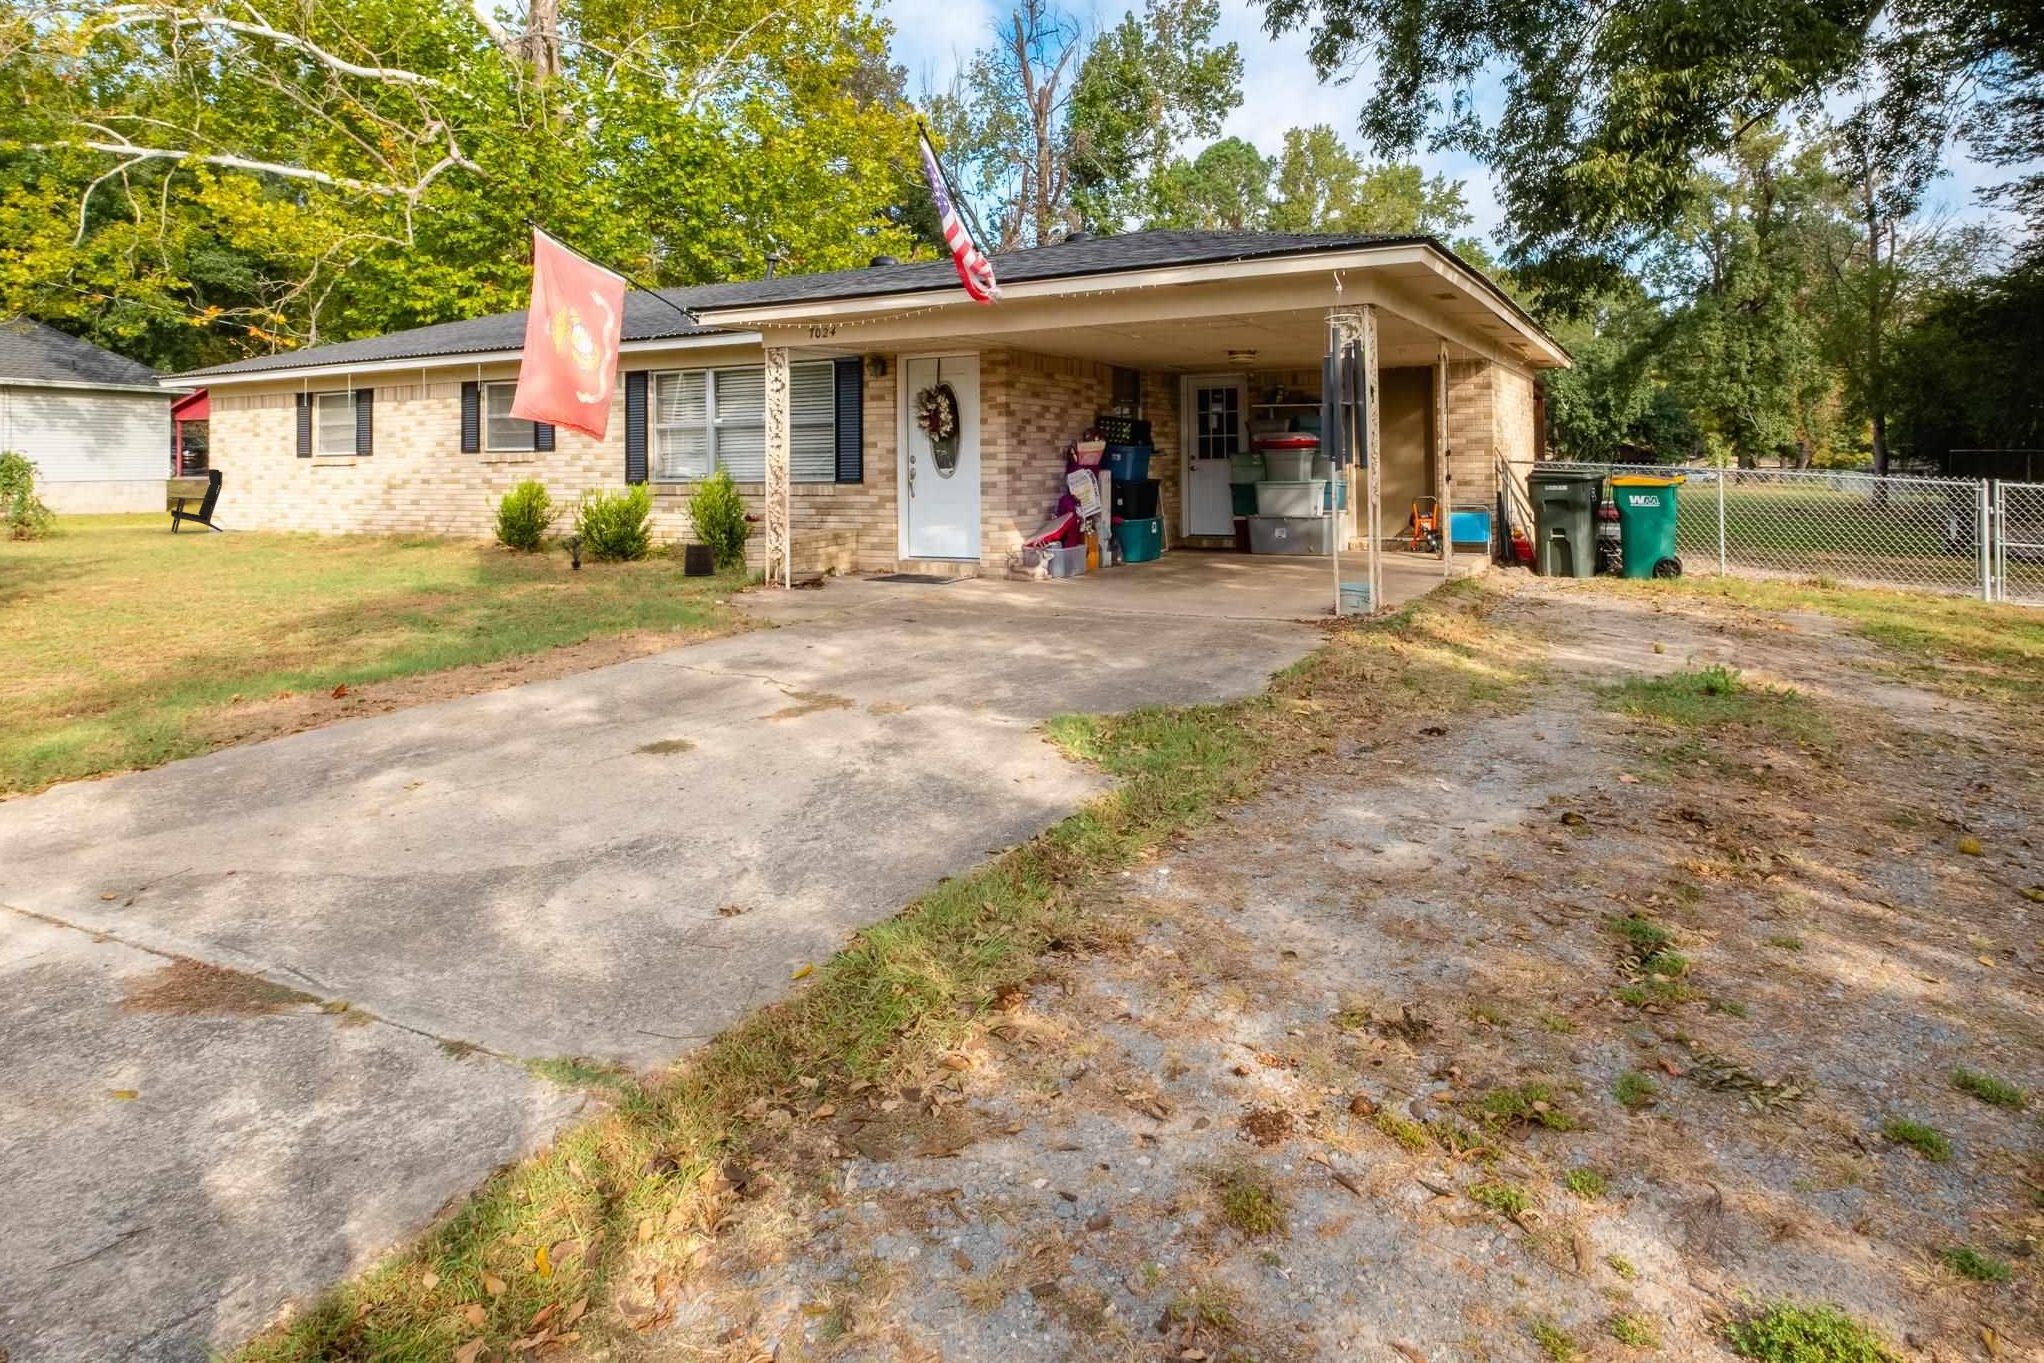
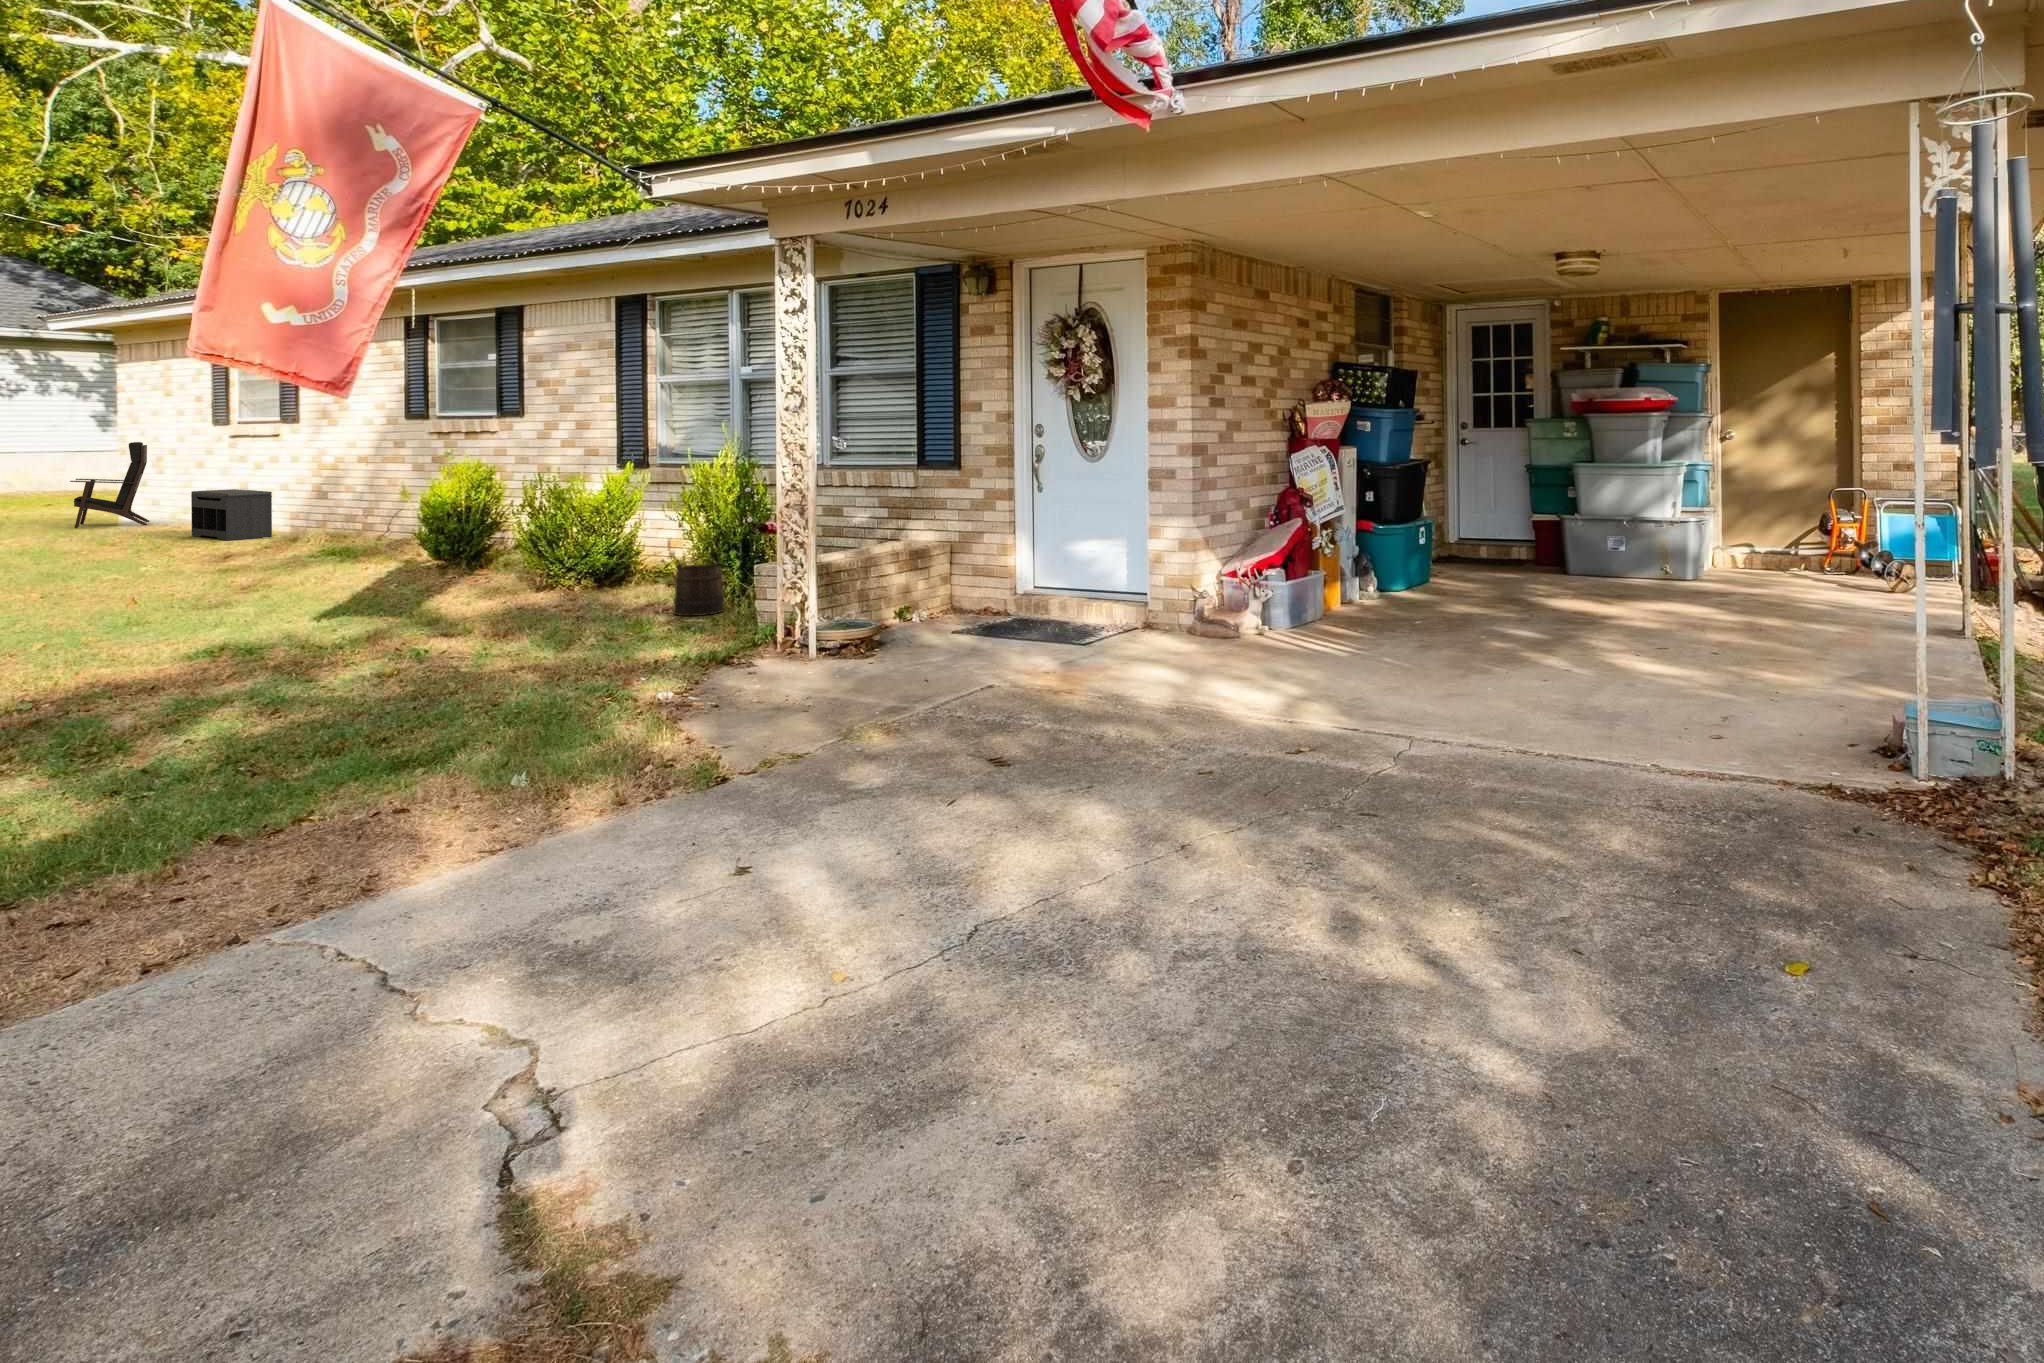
bench: none [275,504,337,541] -> present [191,489,272,540]
potted plant: present [559,535,592,570] -> none [490,543,551,600]

